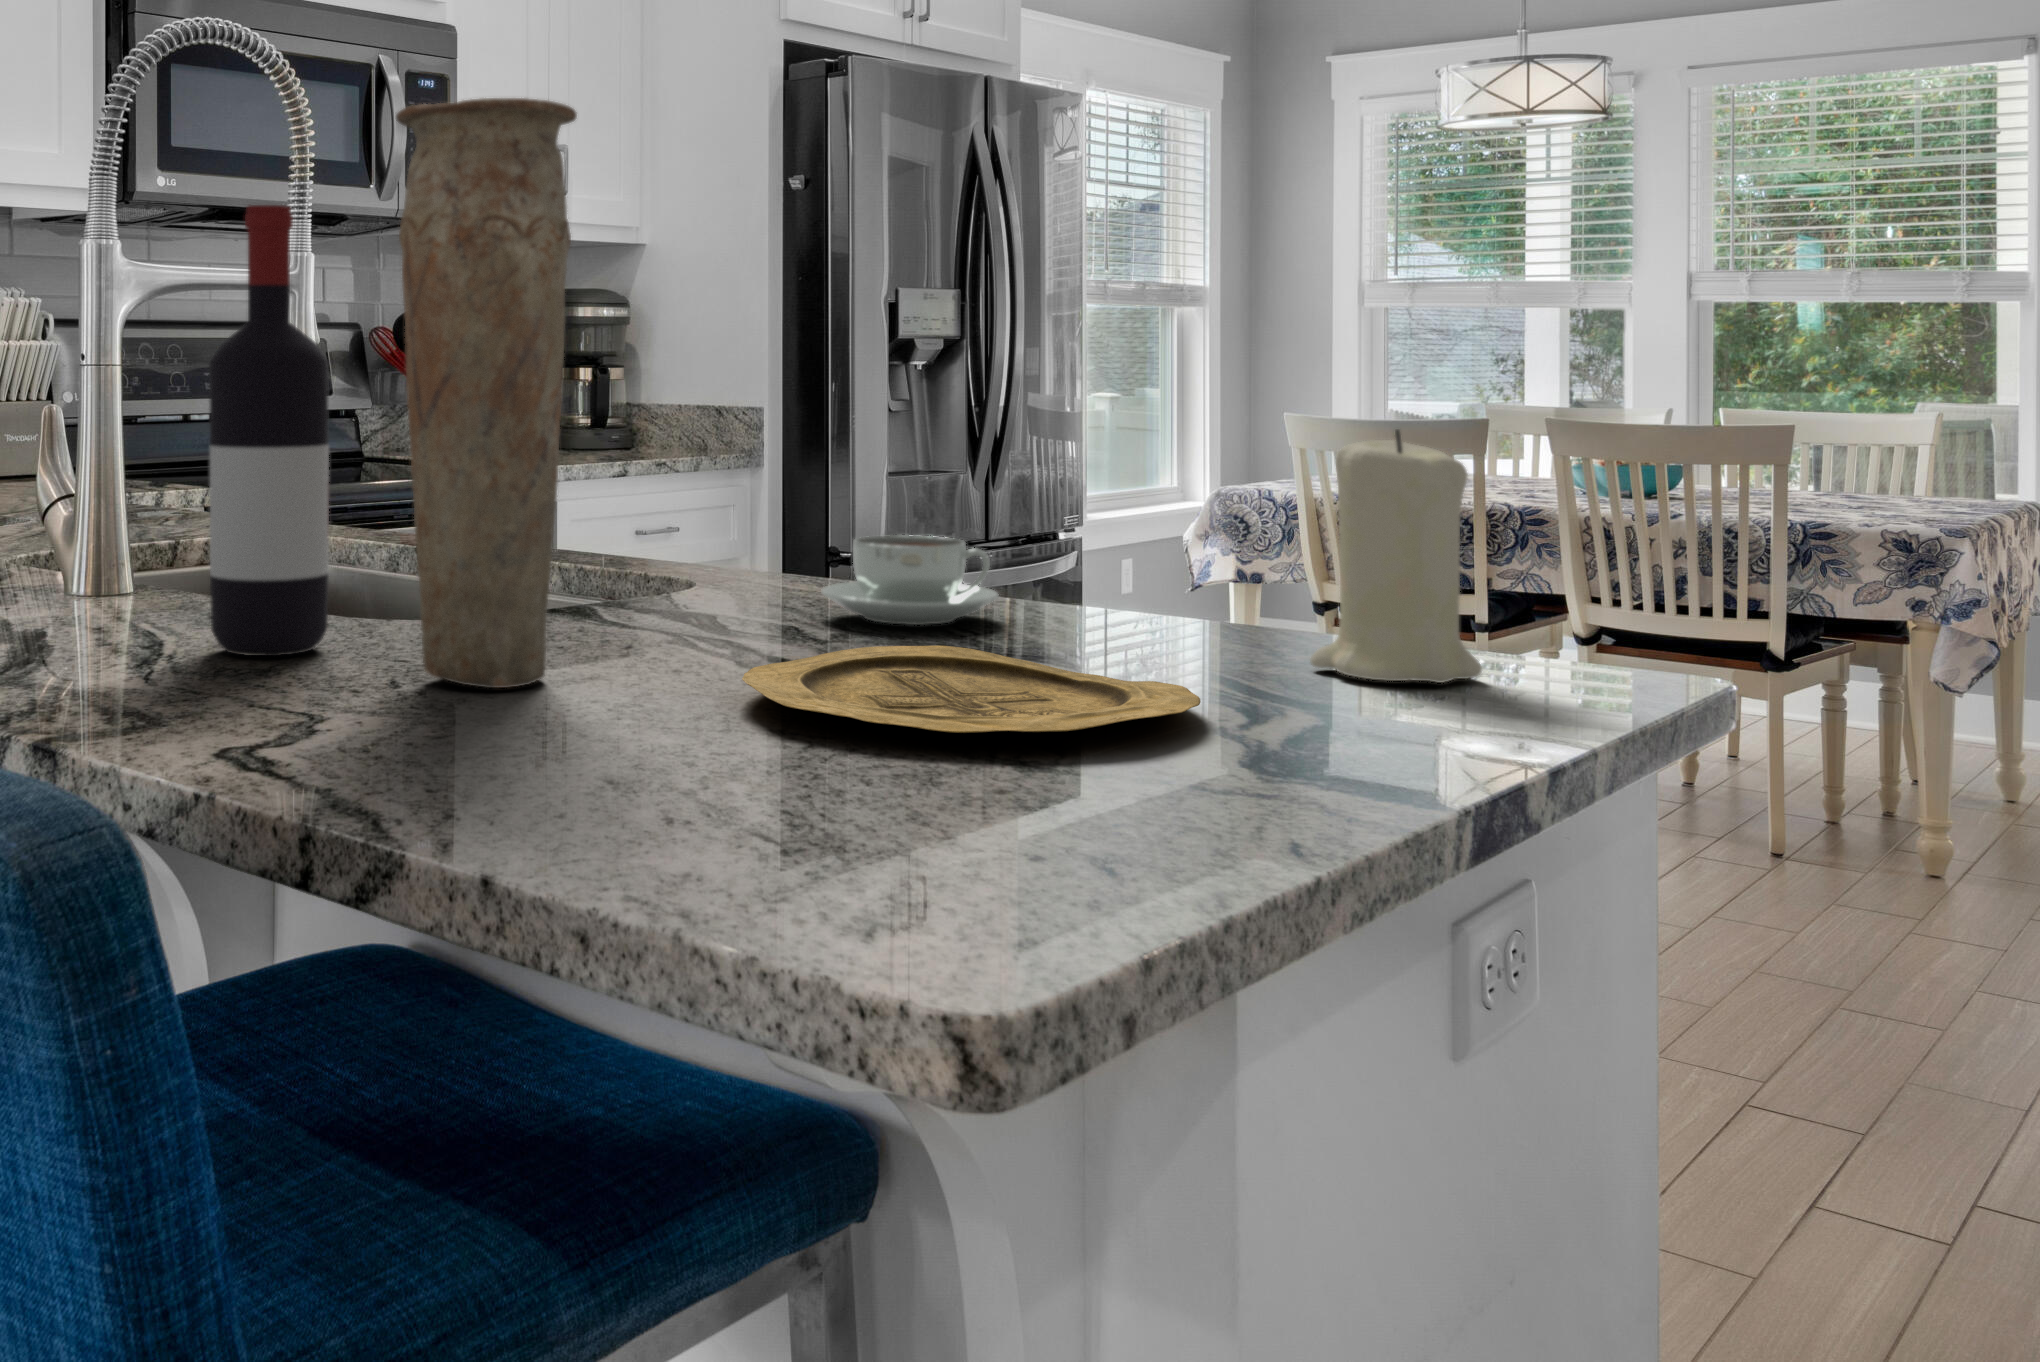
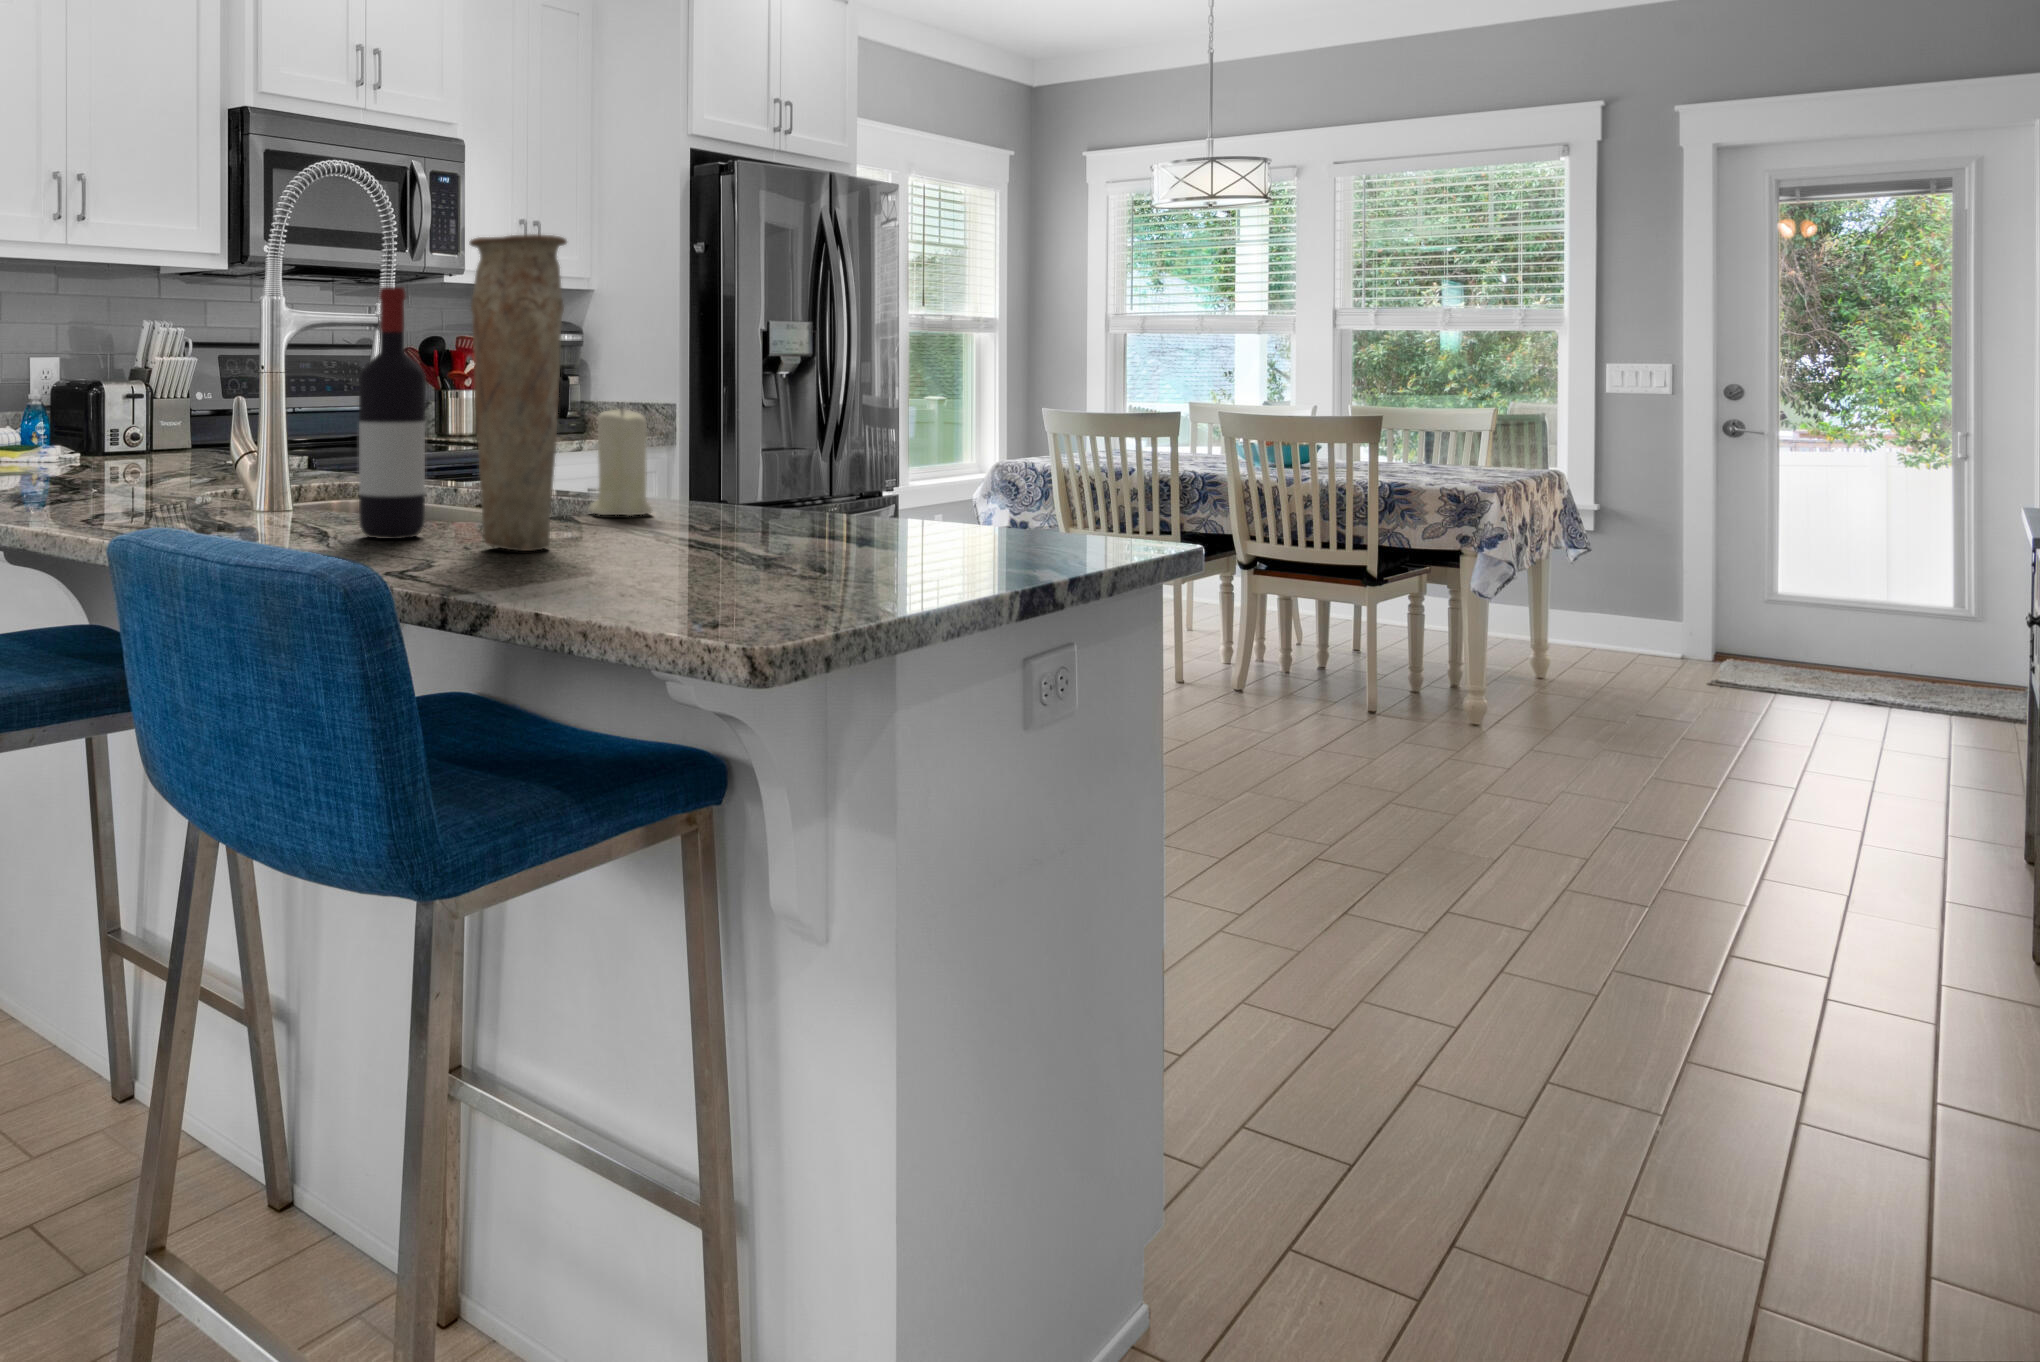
candle: present [1310,429,1482,683] -> present [588,407,652,516]
coffee cup: present [821,535,998,625] -> none [702,475,803,525]
plate: present [742,646,1201,733] -> none [656,530,893,563]

